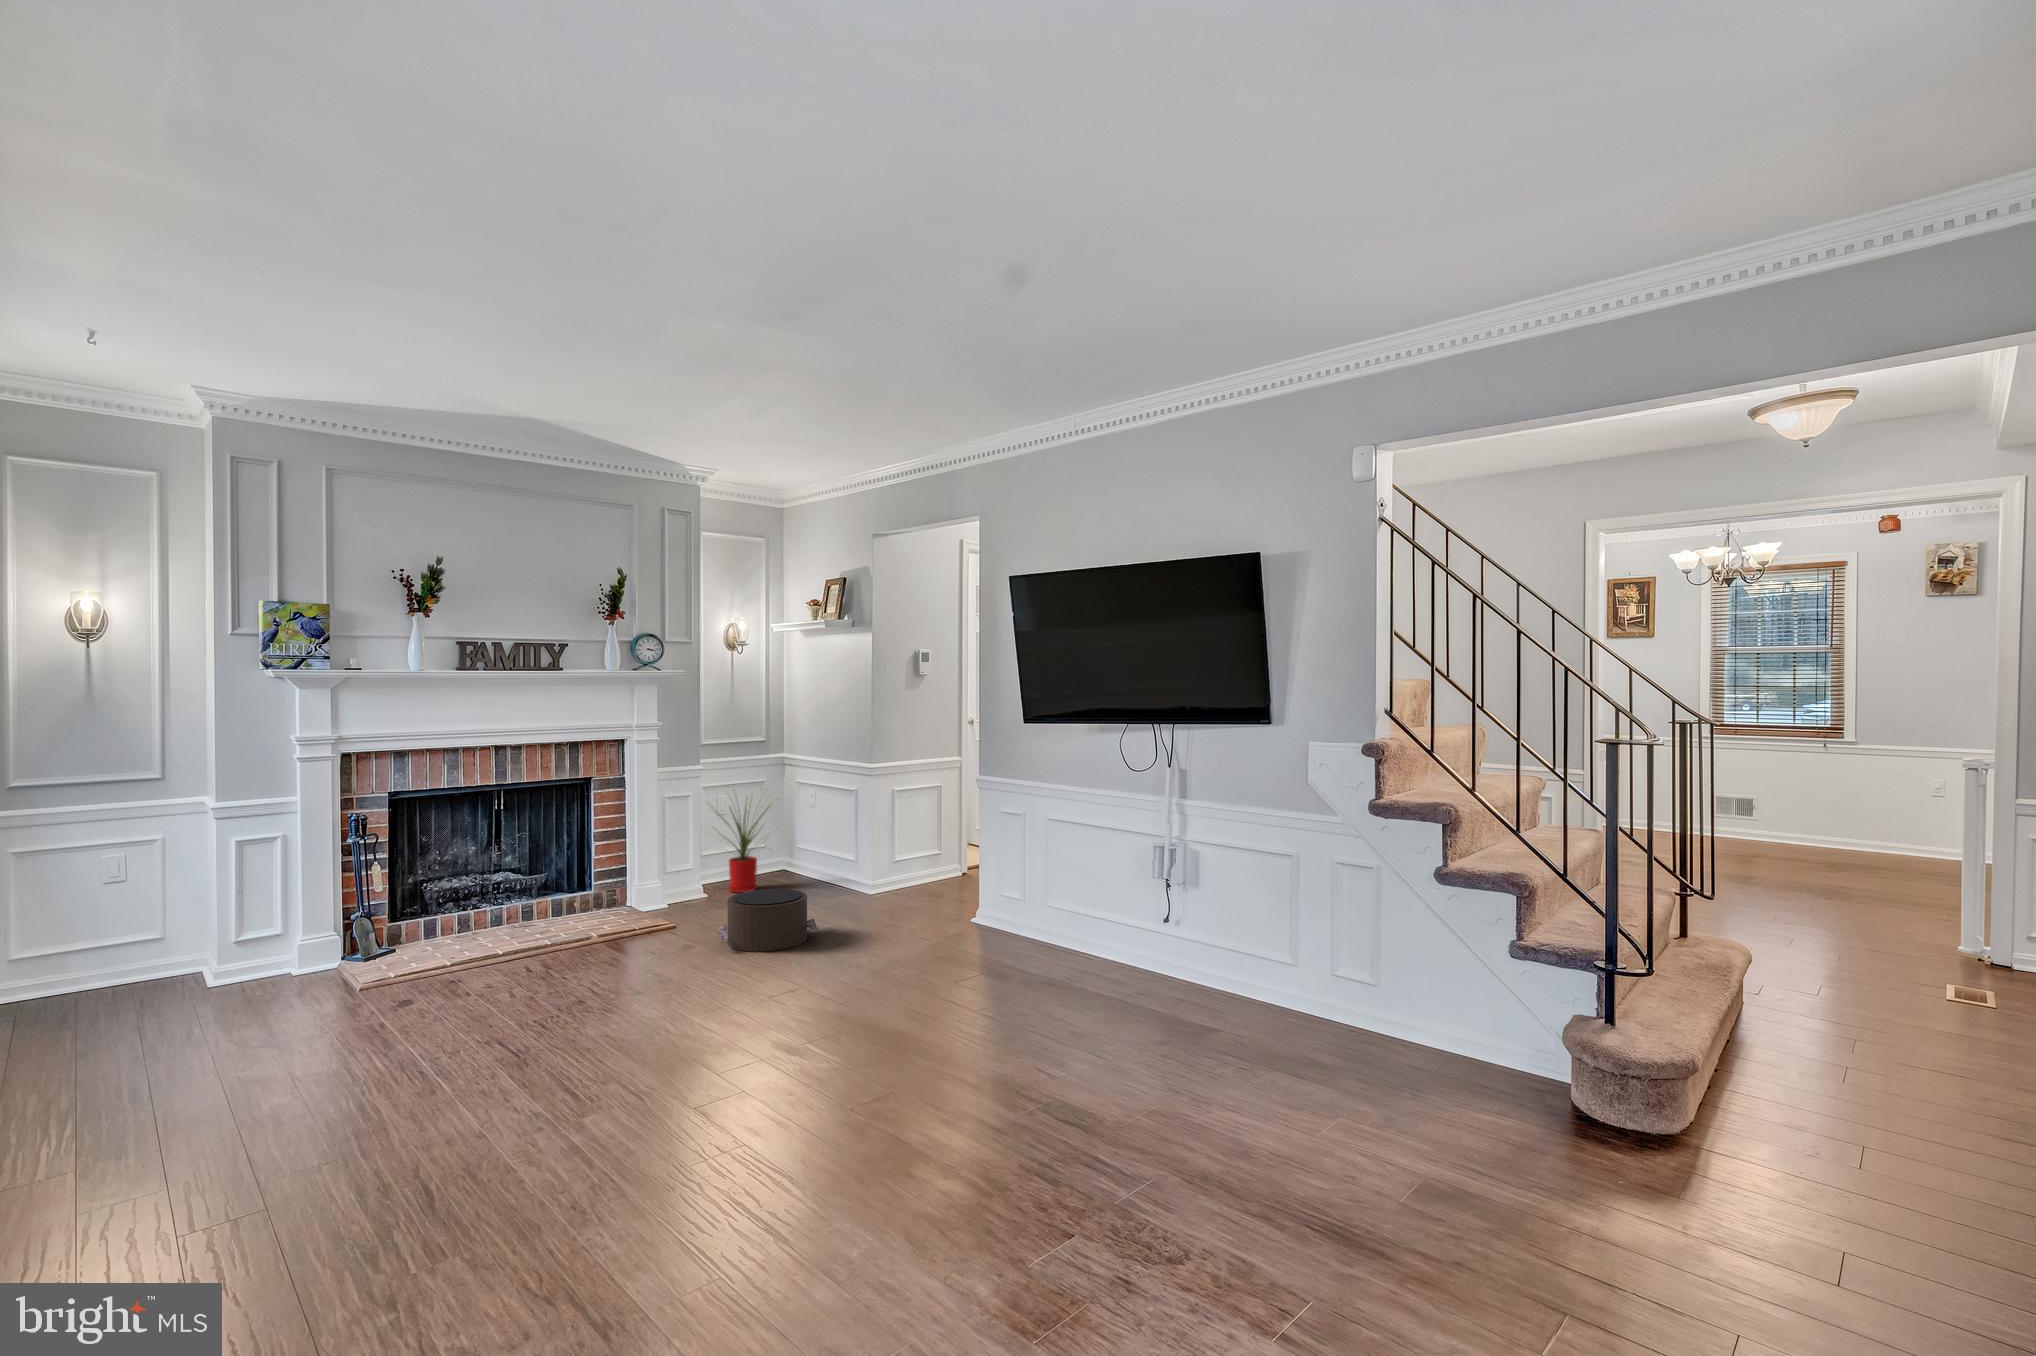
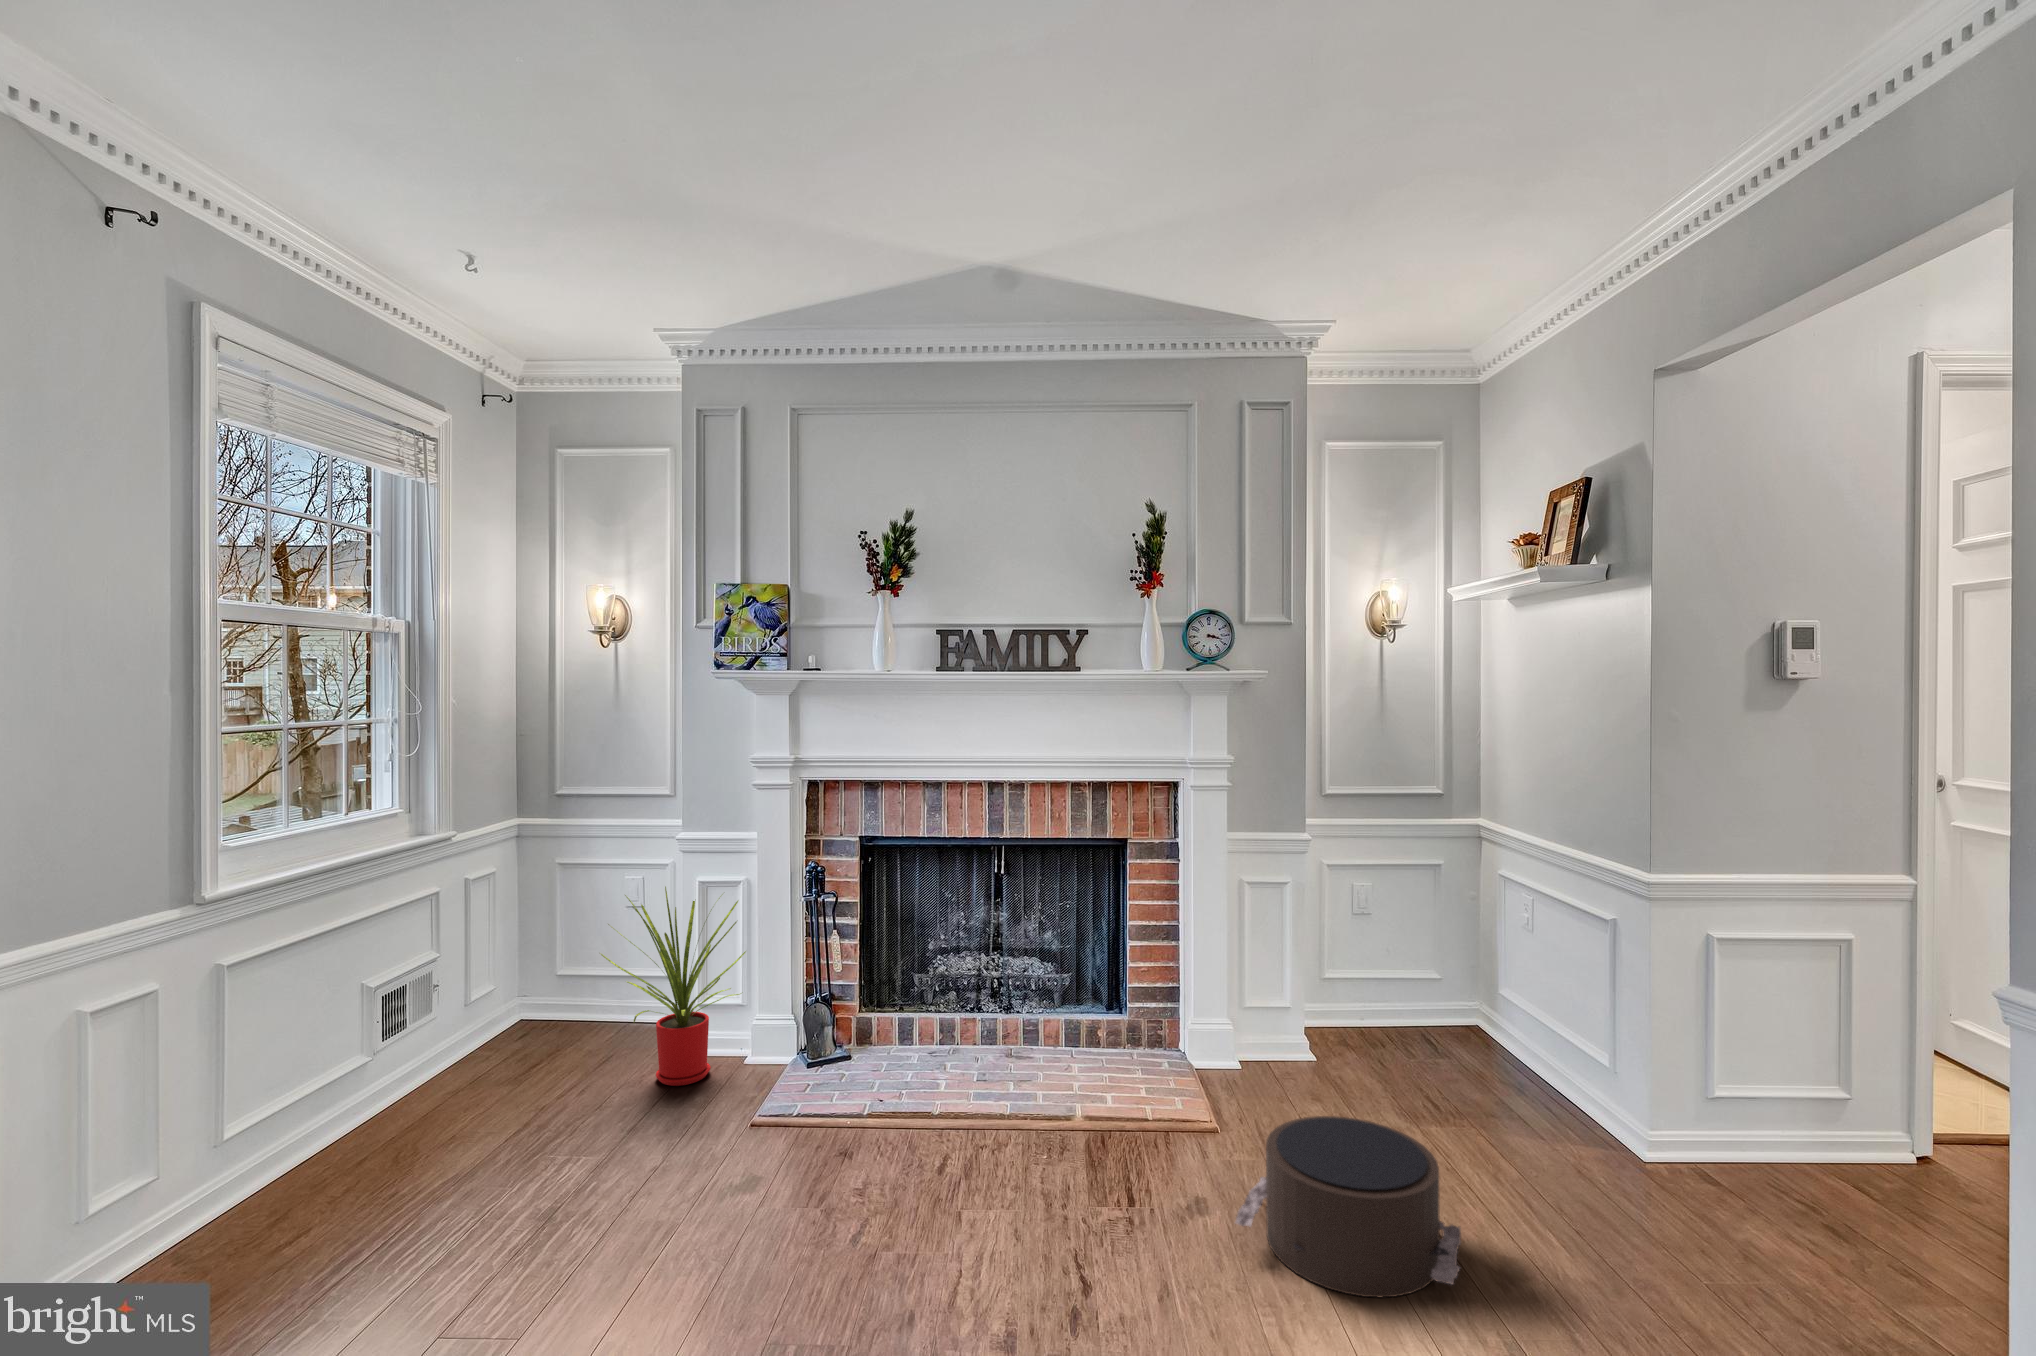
house plant: present [720,790,772,893] -> present [601,887,746,1086]

